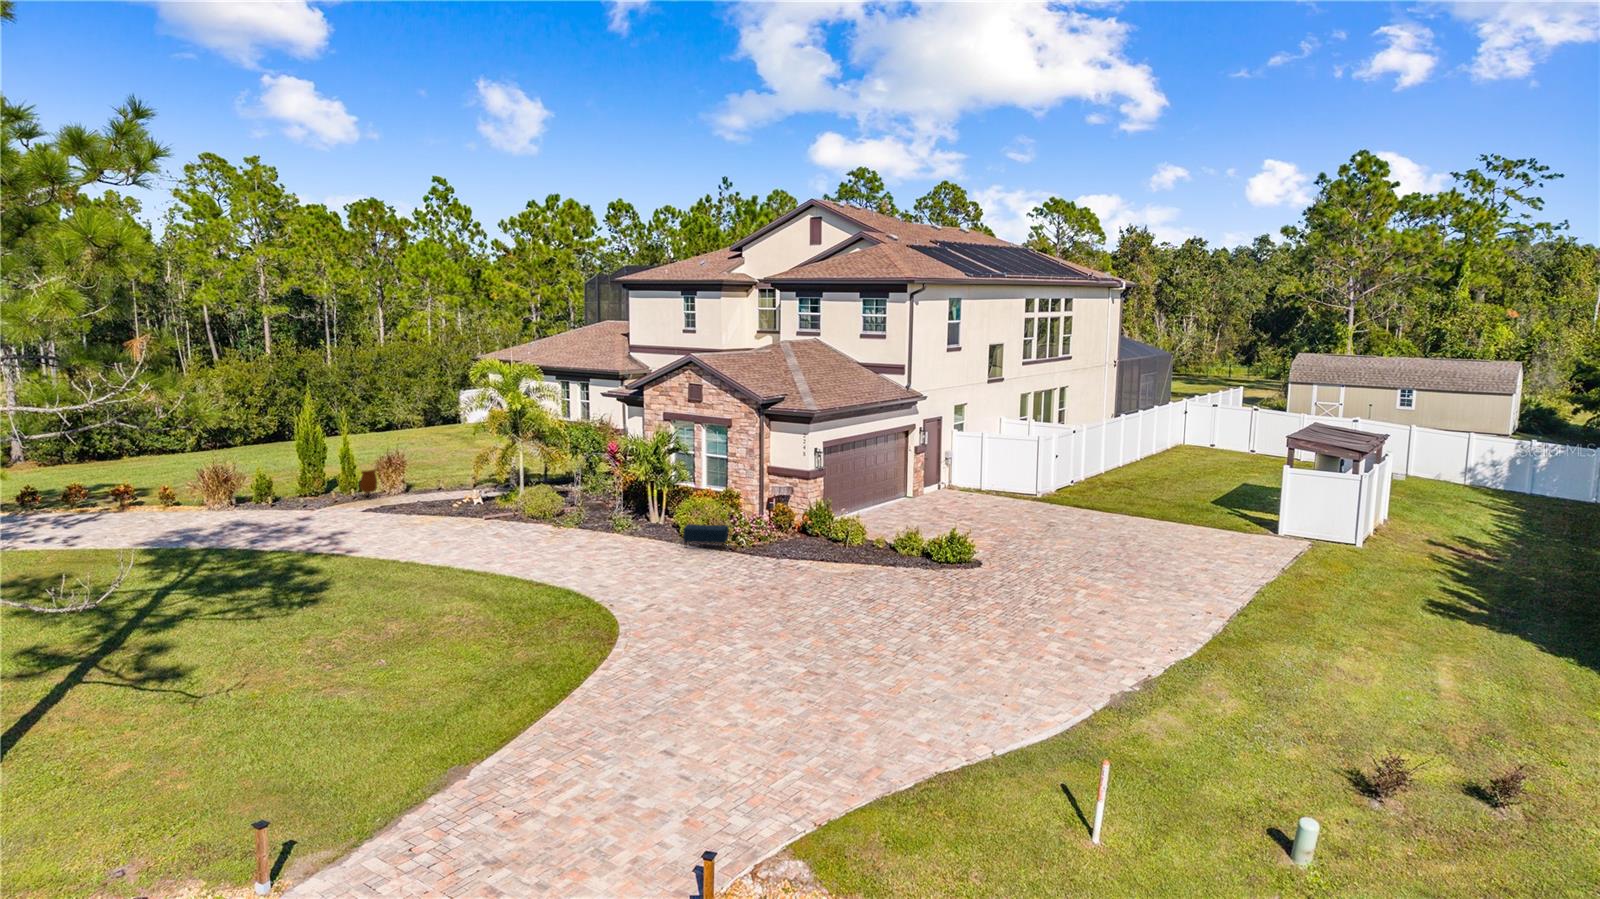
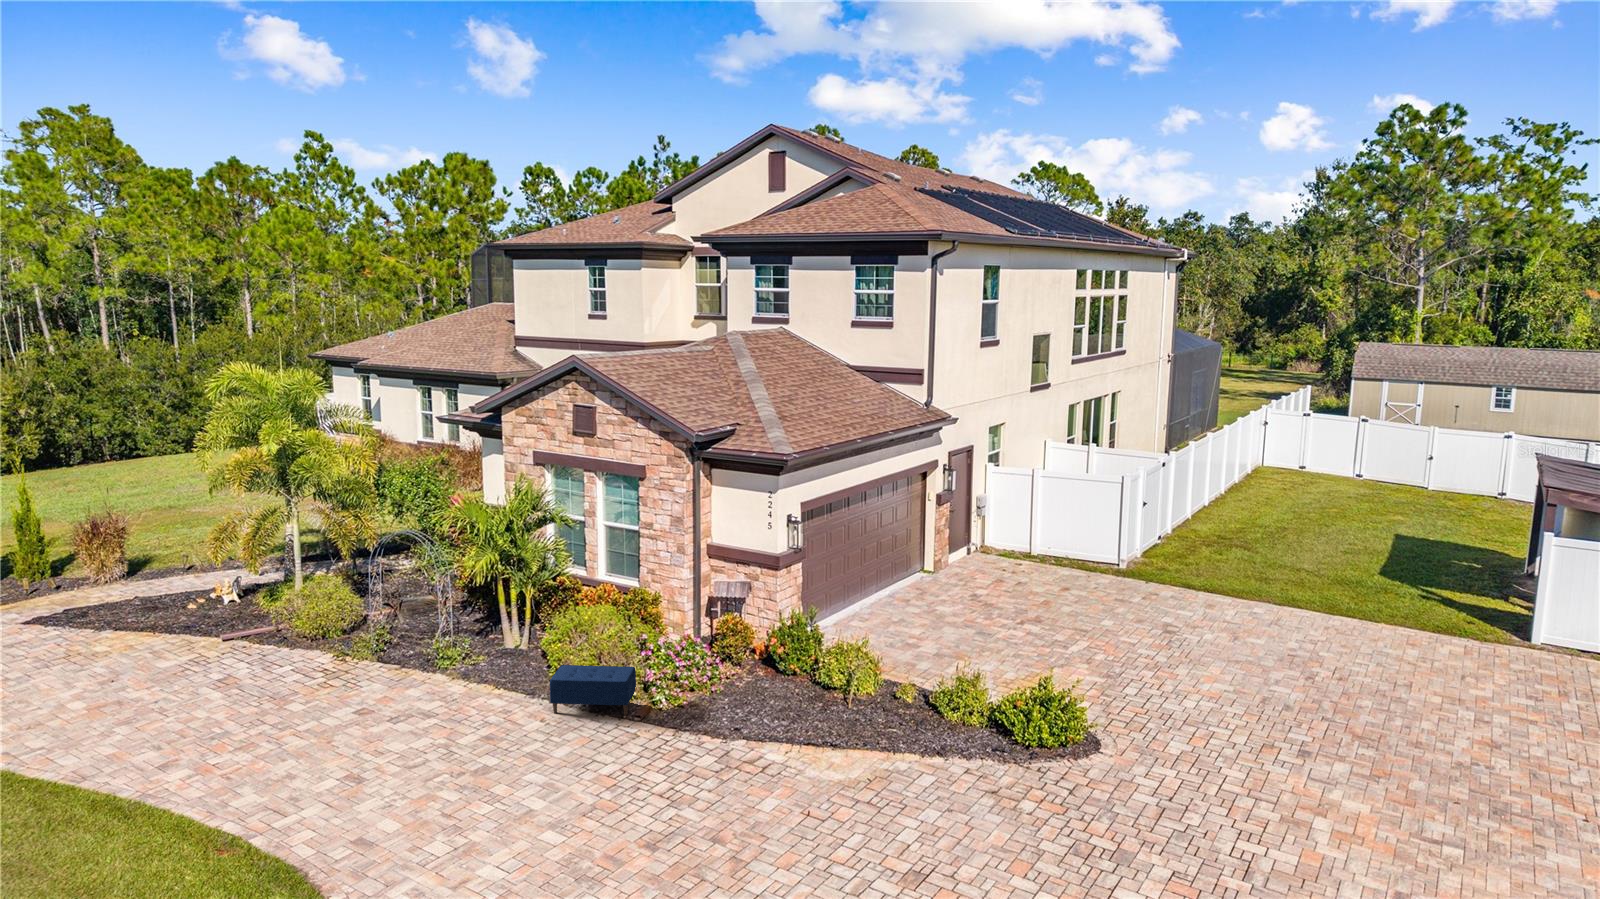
lounge chair: present [359,470,377,498] -> none [45,541,86,590]

